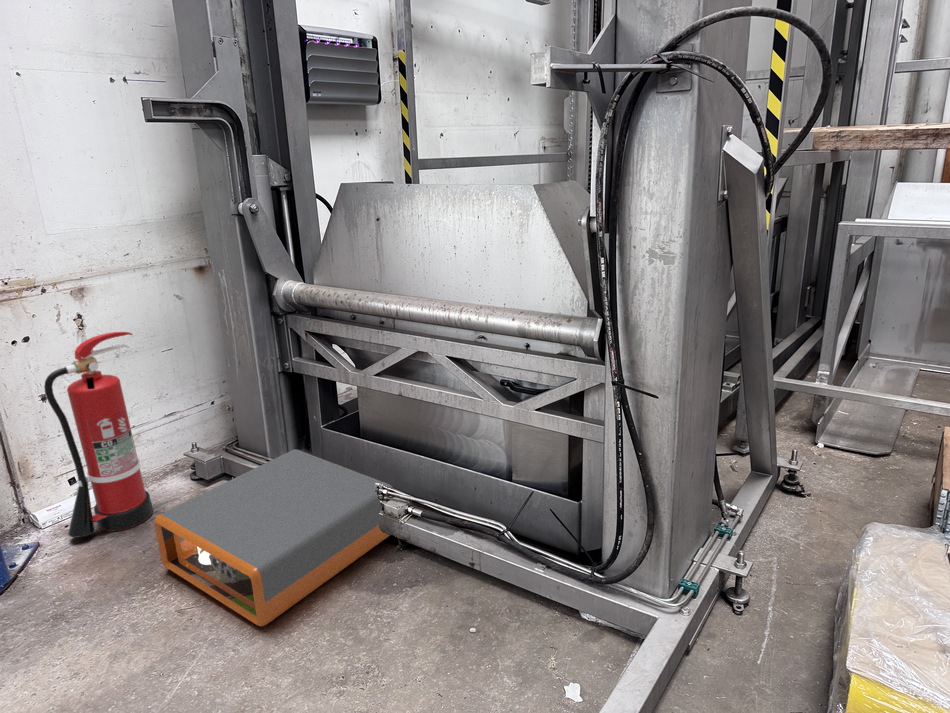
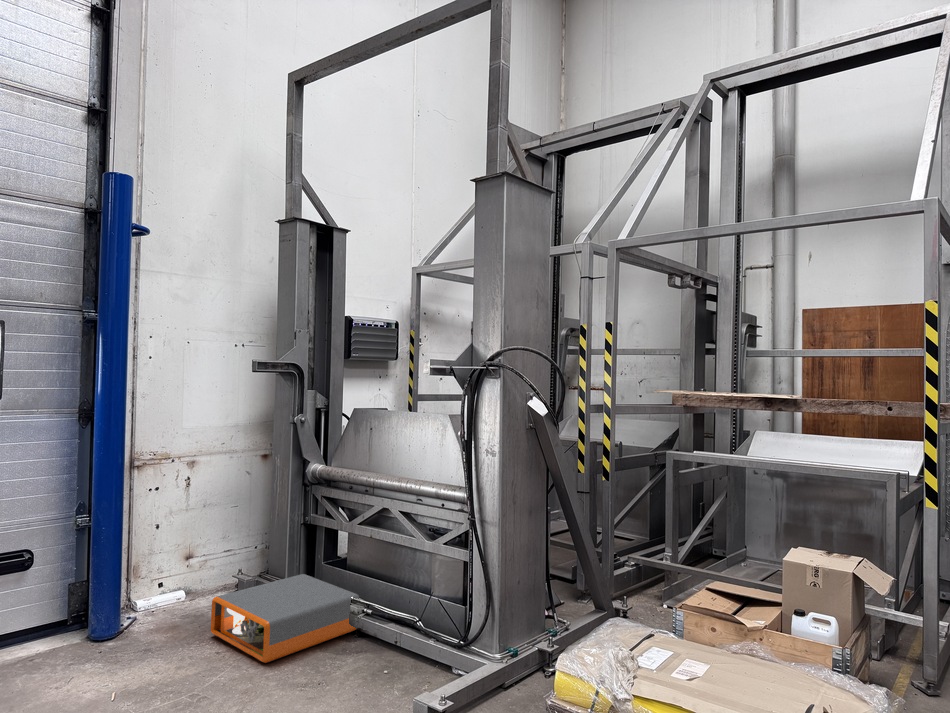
fire extinguisher: present [44,332,153,537] -> none [154,487,220,617]

